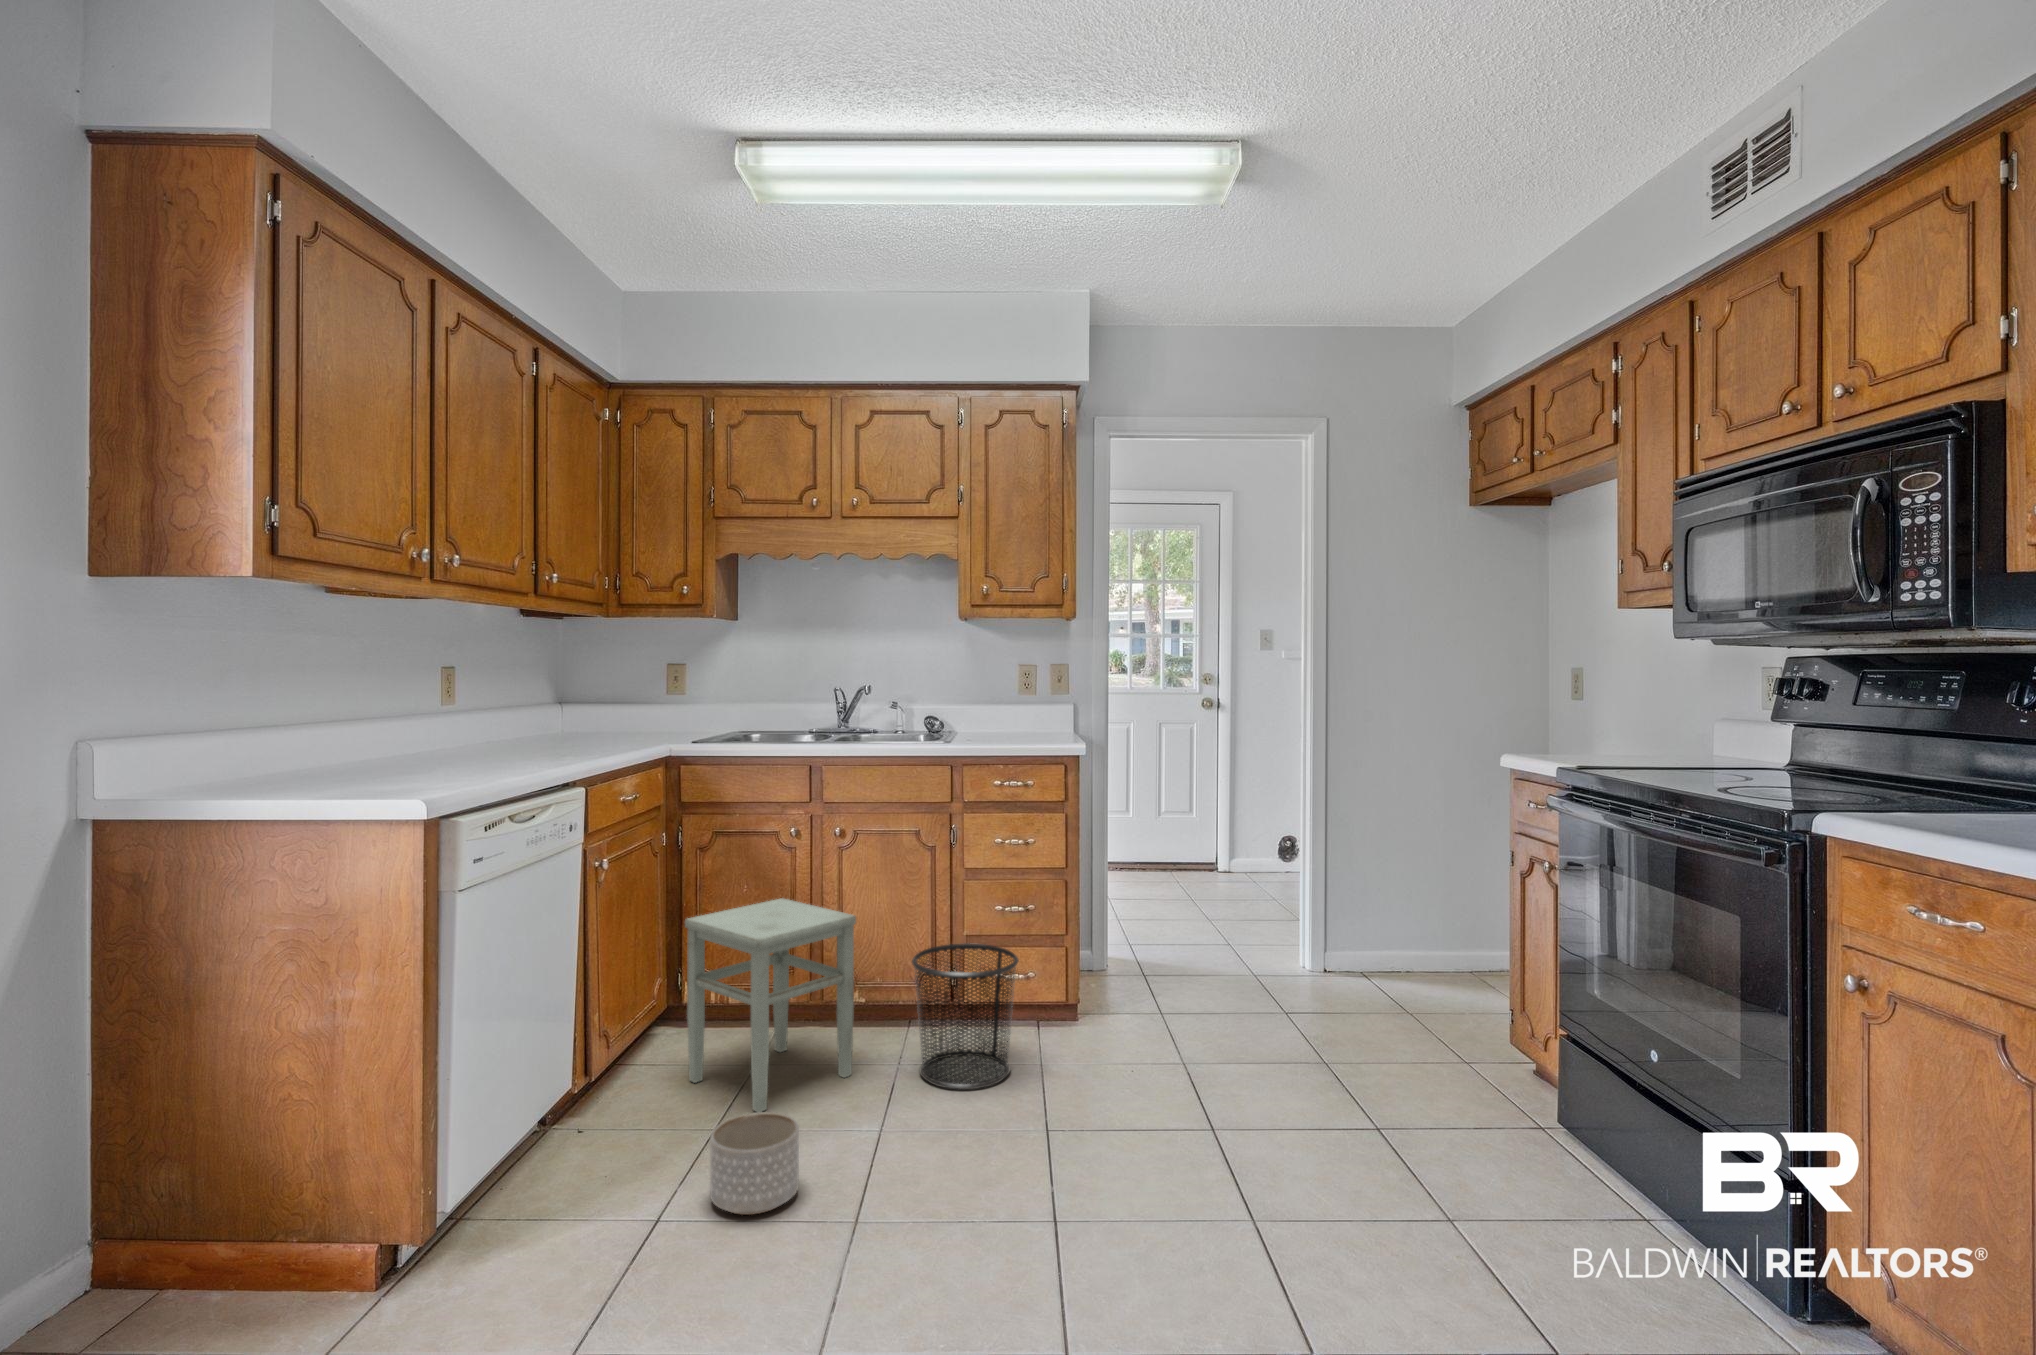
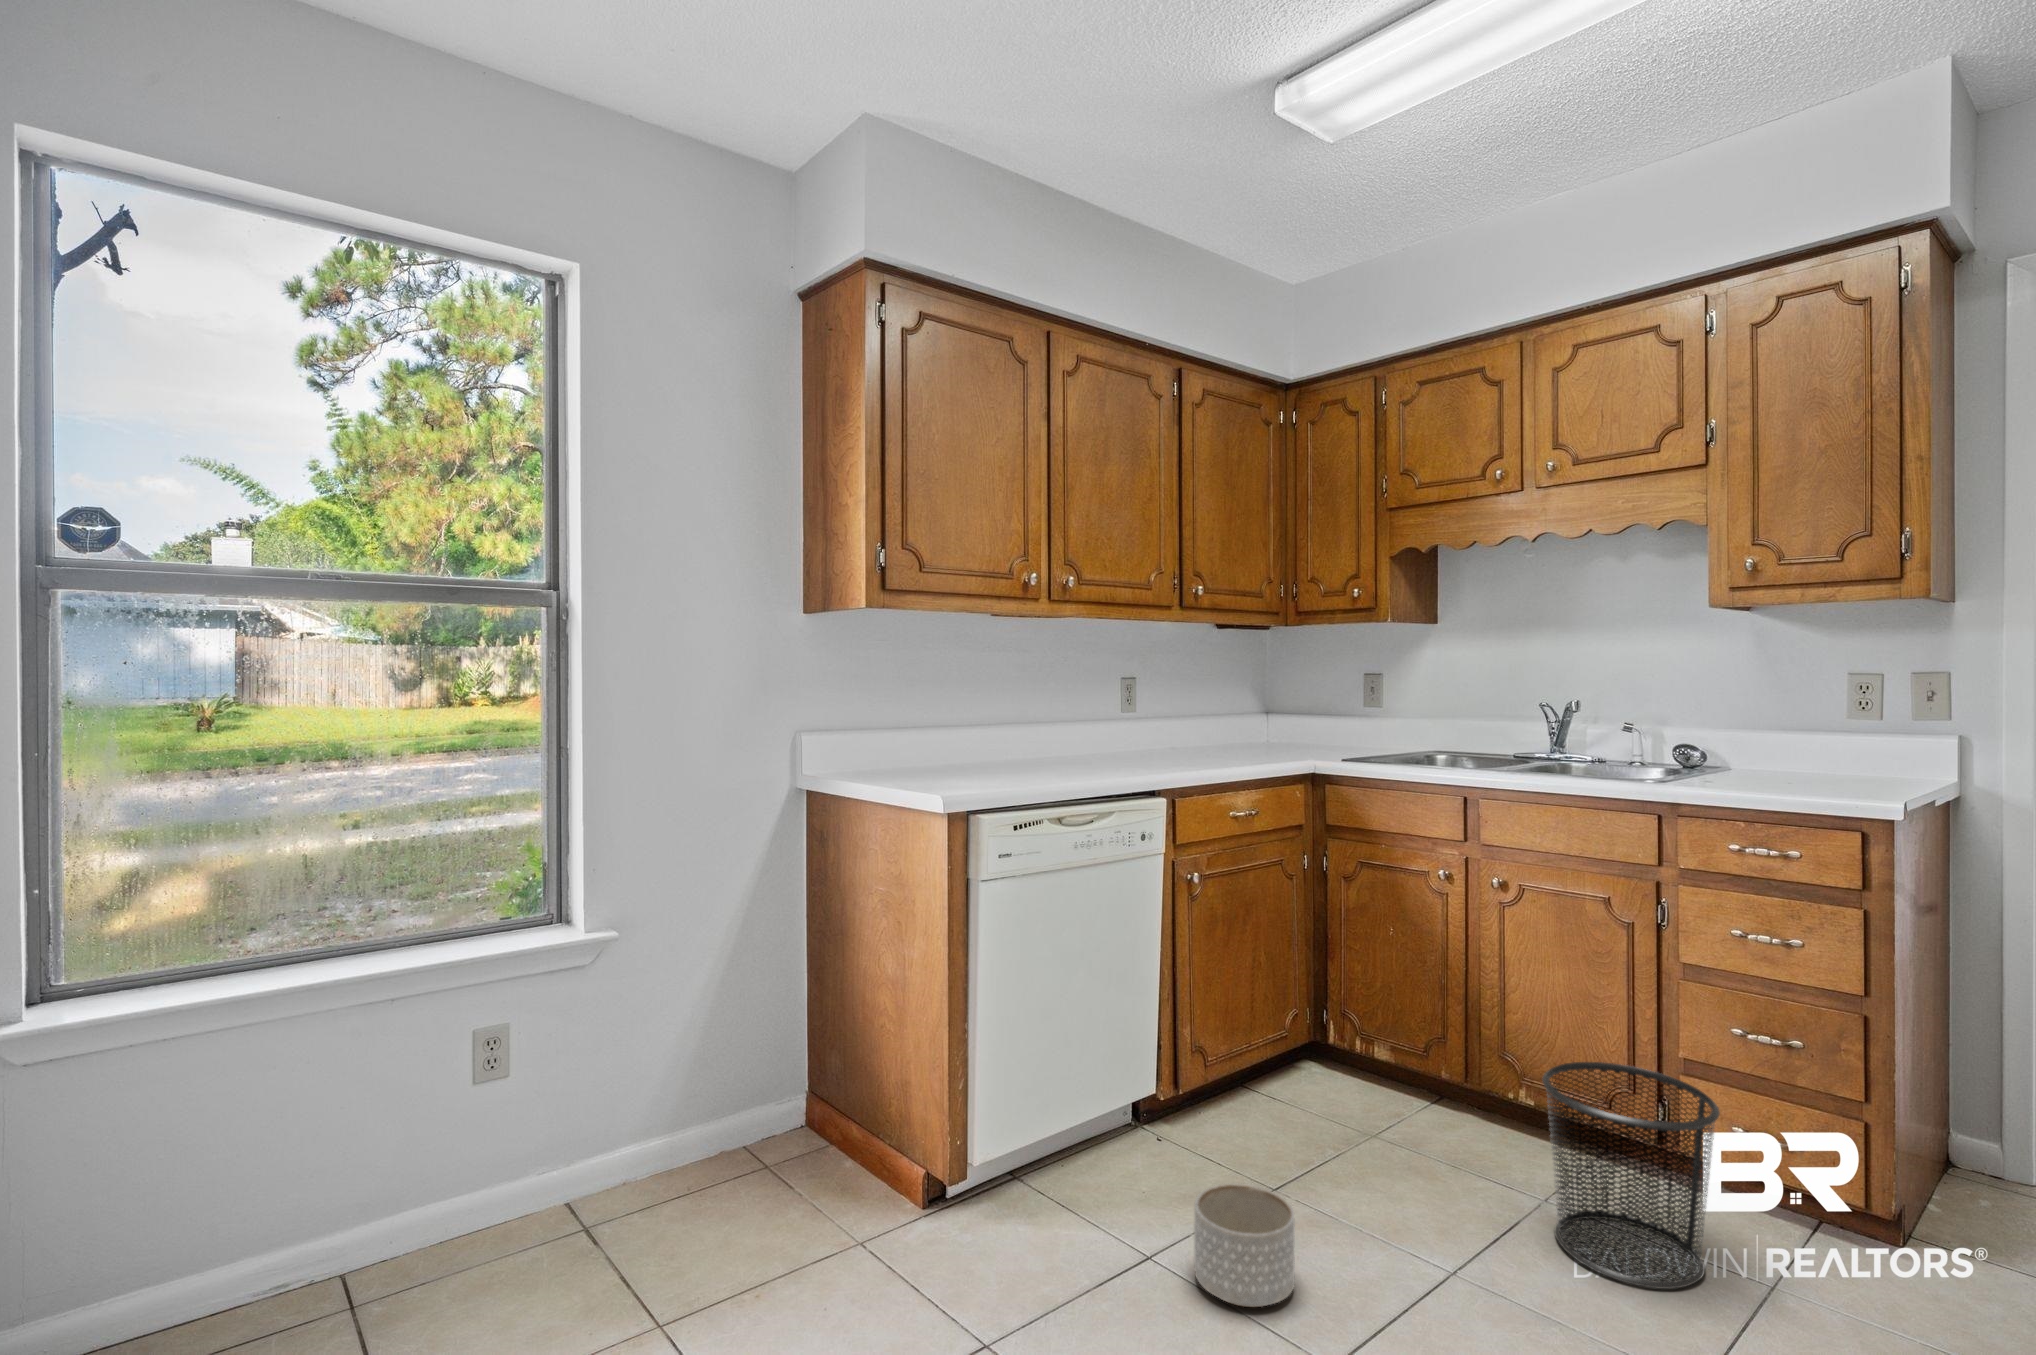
stool: present [685,898,856,1112] -> none [1283,951,1473,1192]

